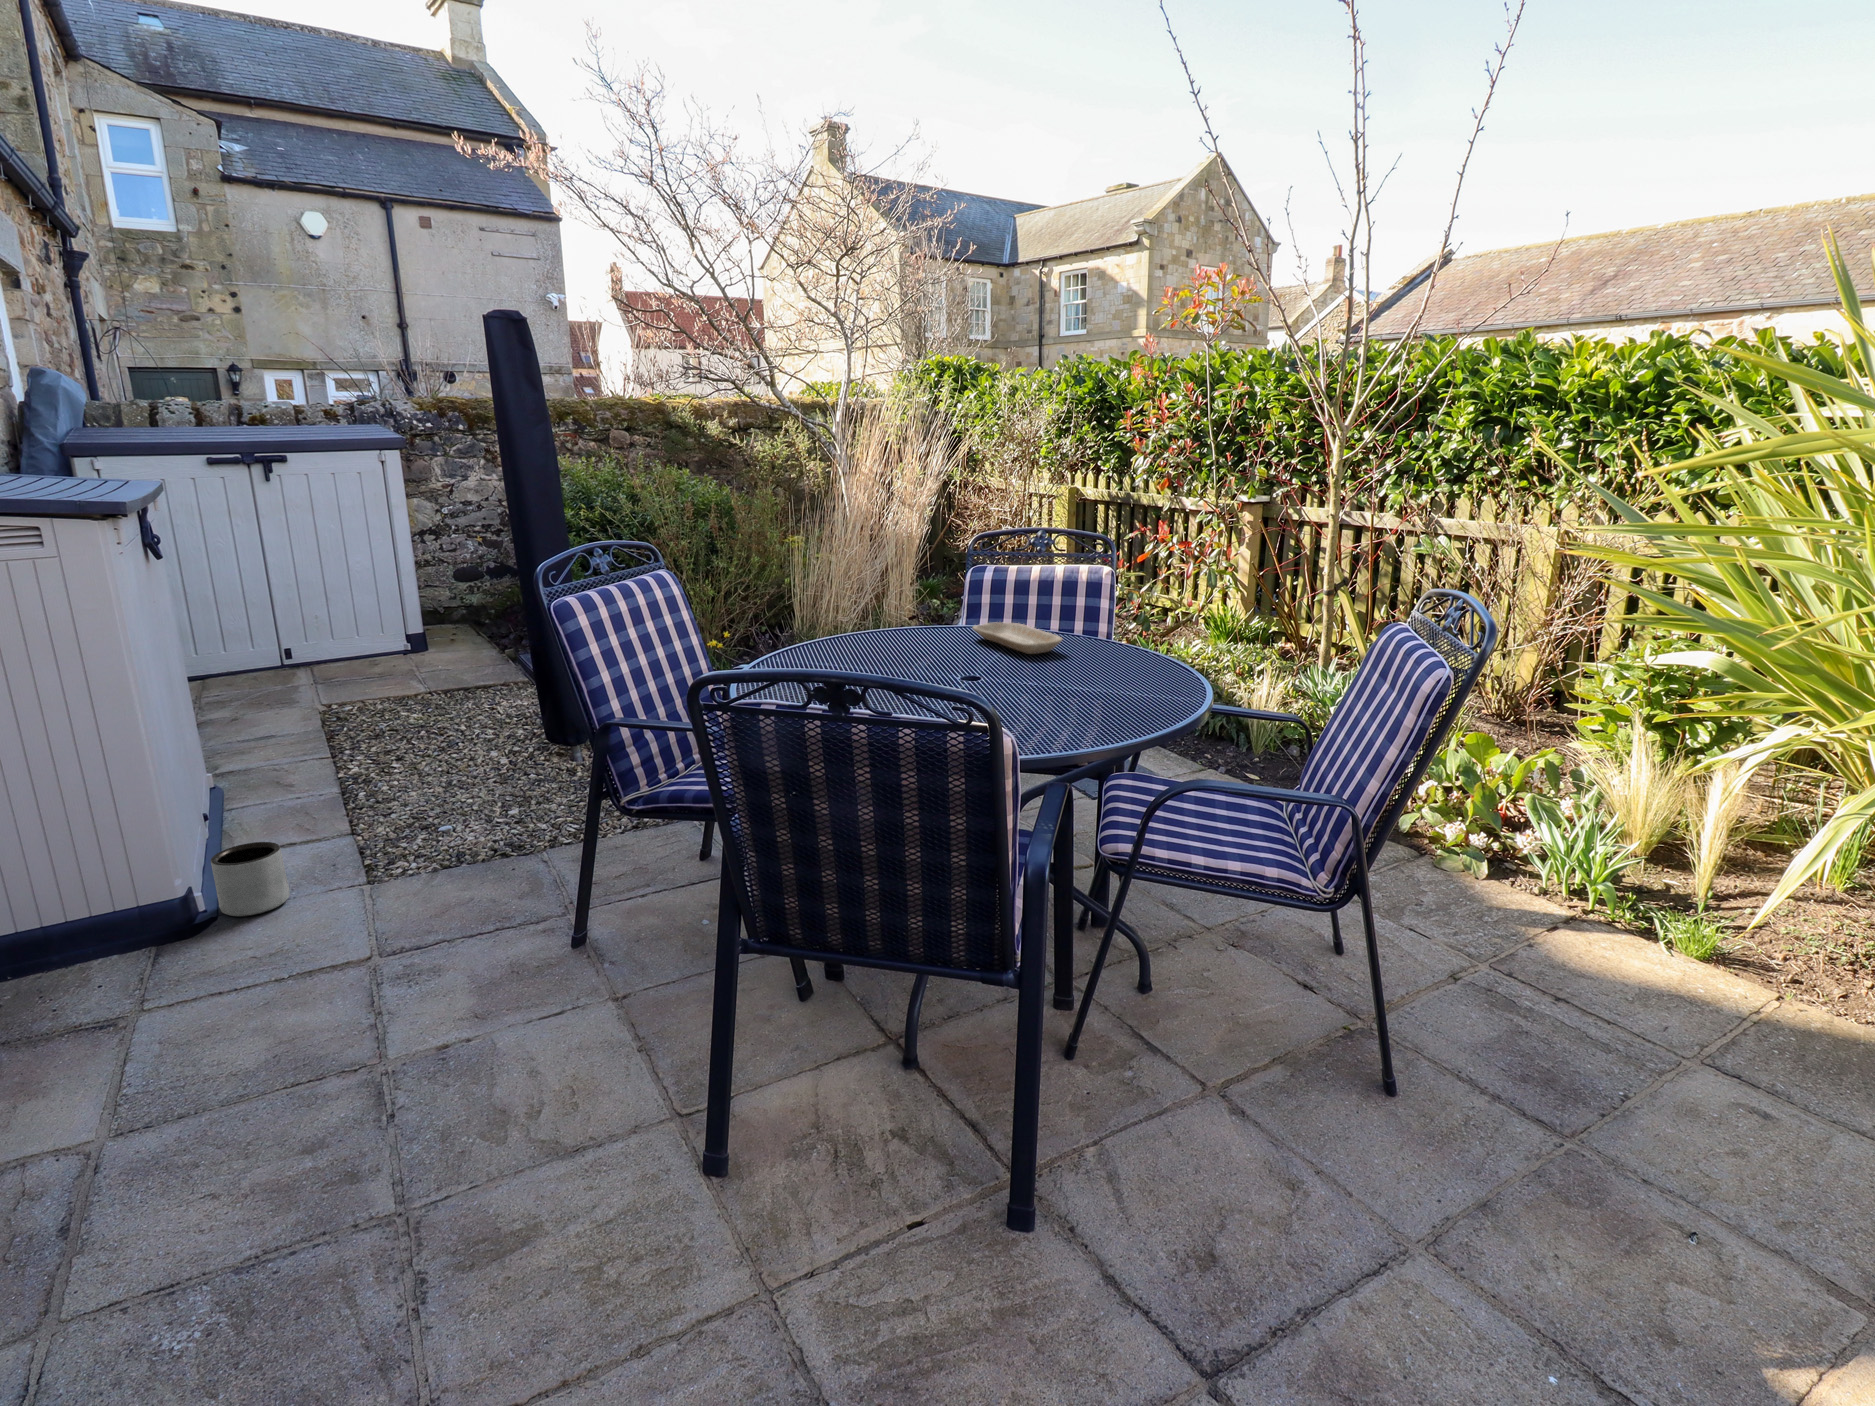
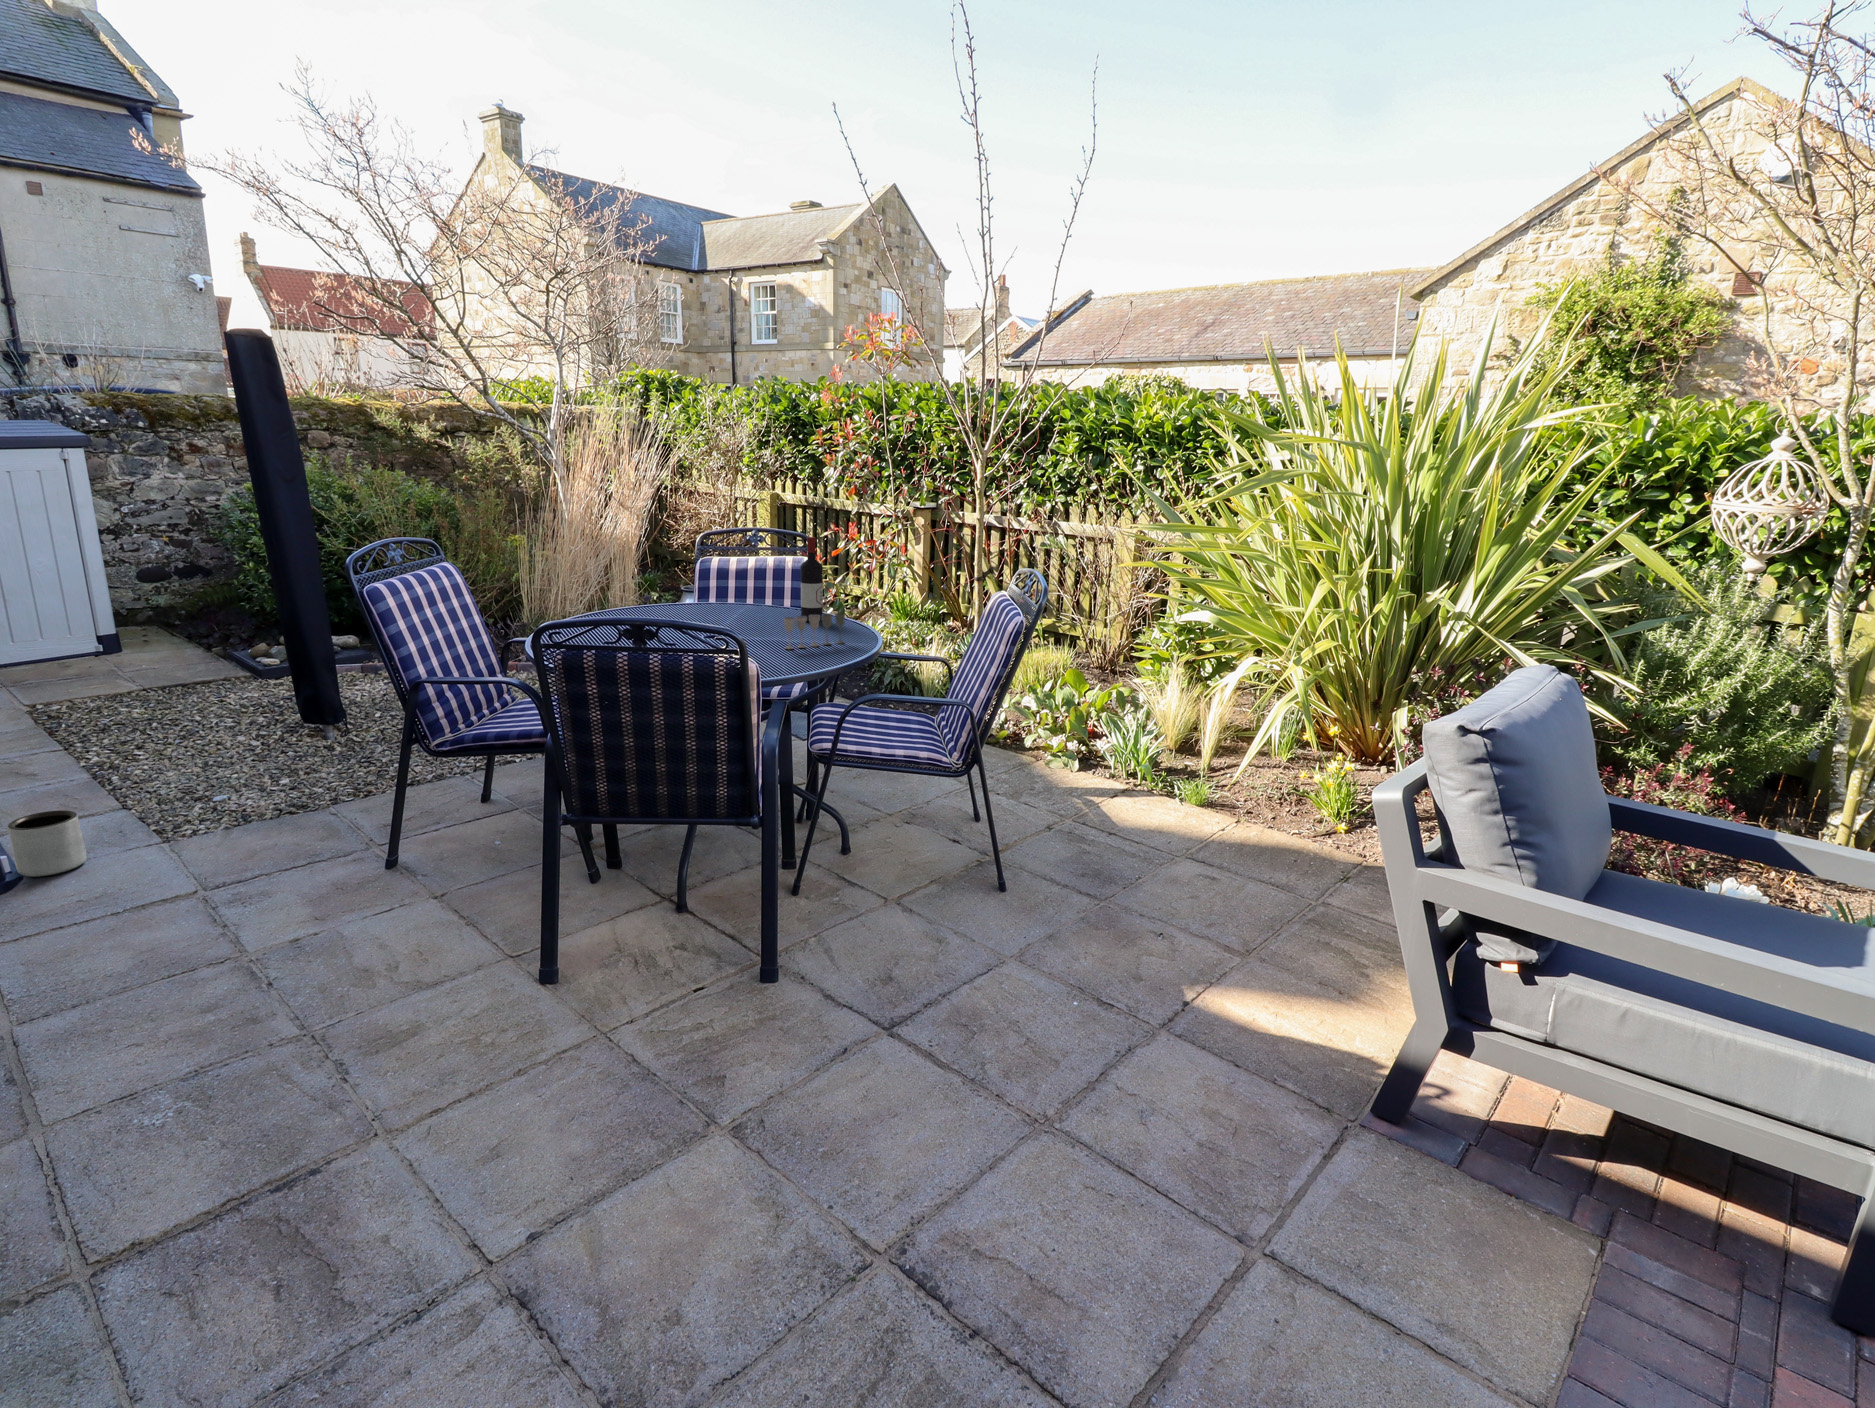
wine bottle: none [1096,541,1129,656] -> present [801,537,823,621]
tray: present [972,622,1063,654] -> none [705,600,776,622]
wine glass: none [1072,649,1159,700] -> present [784,613,845,649]

